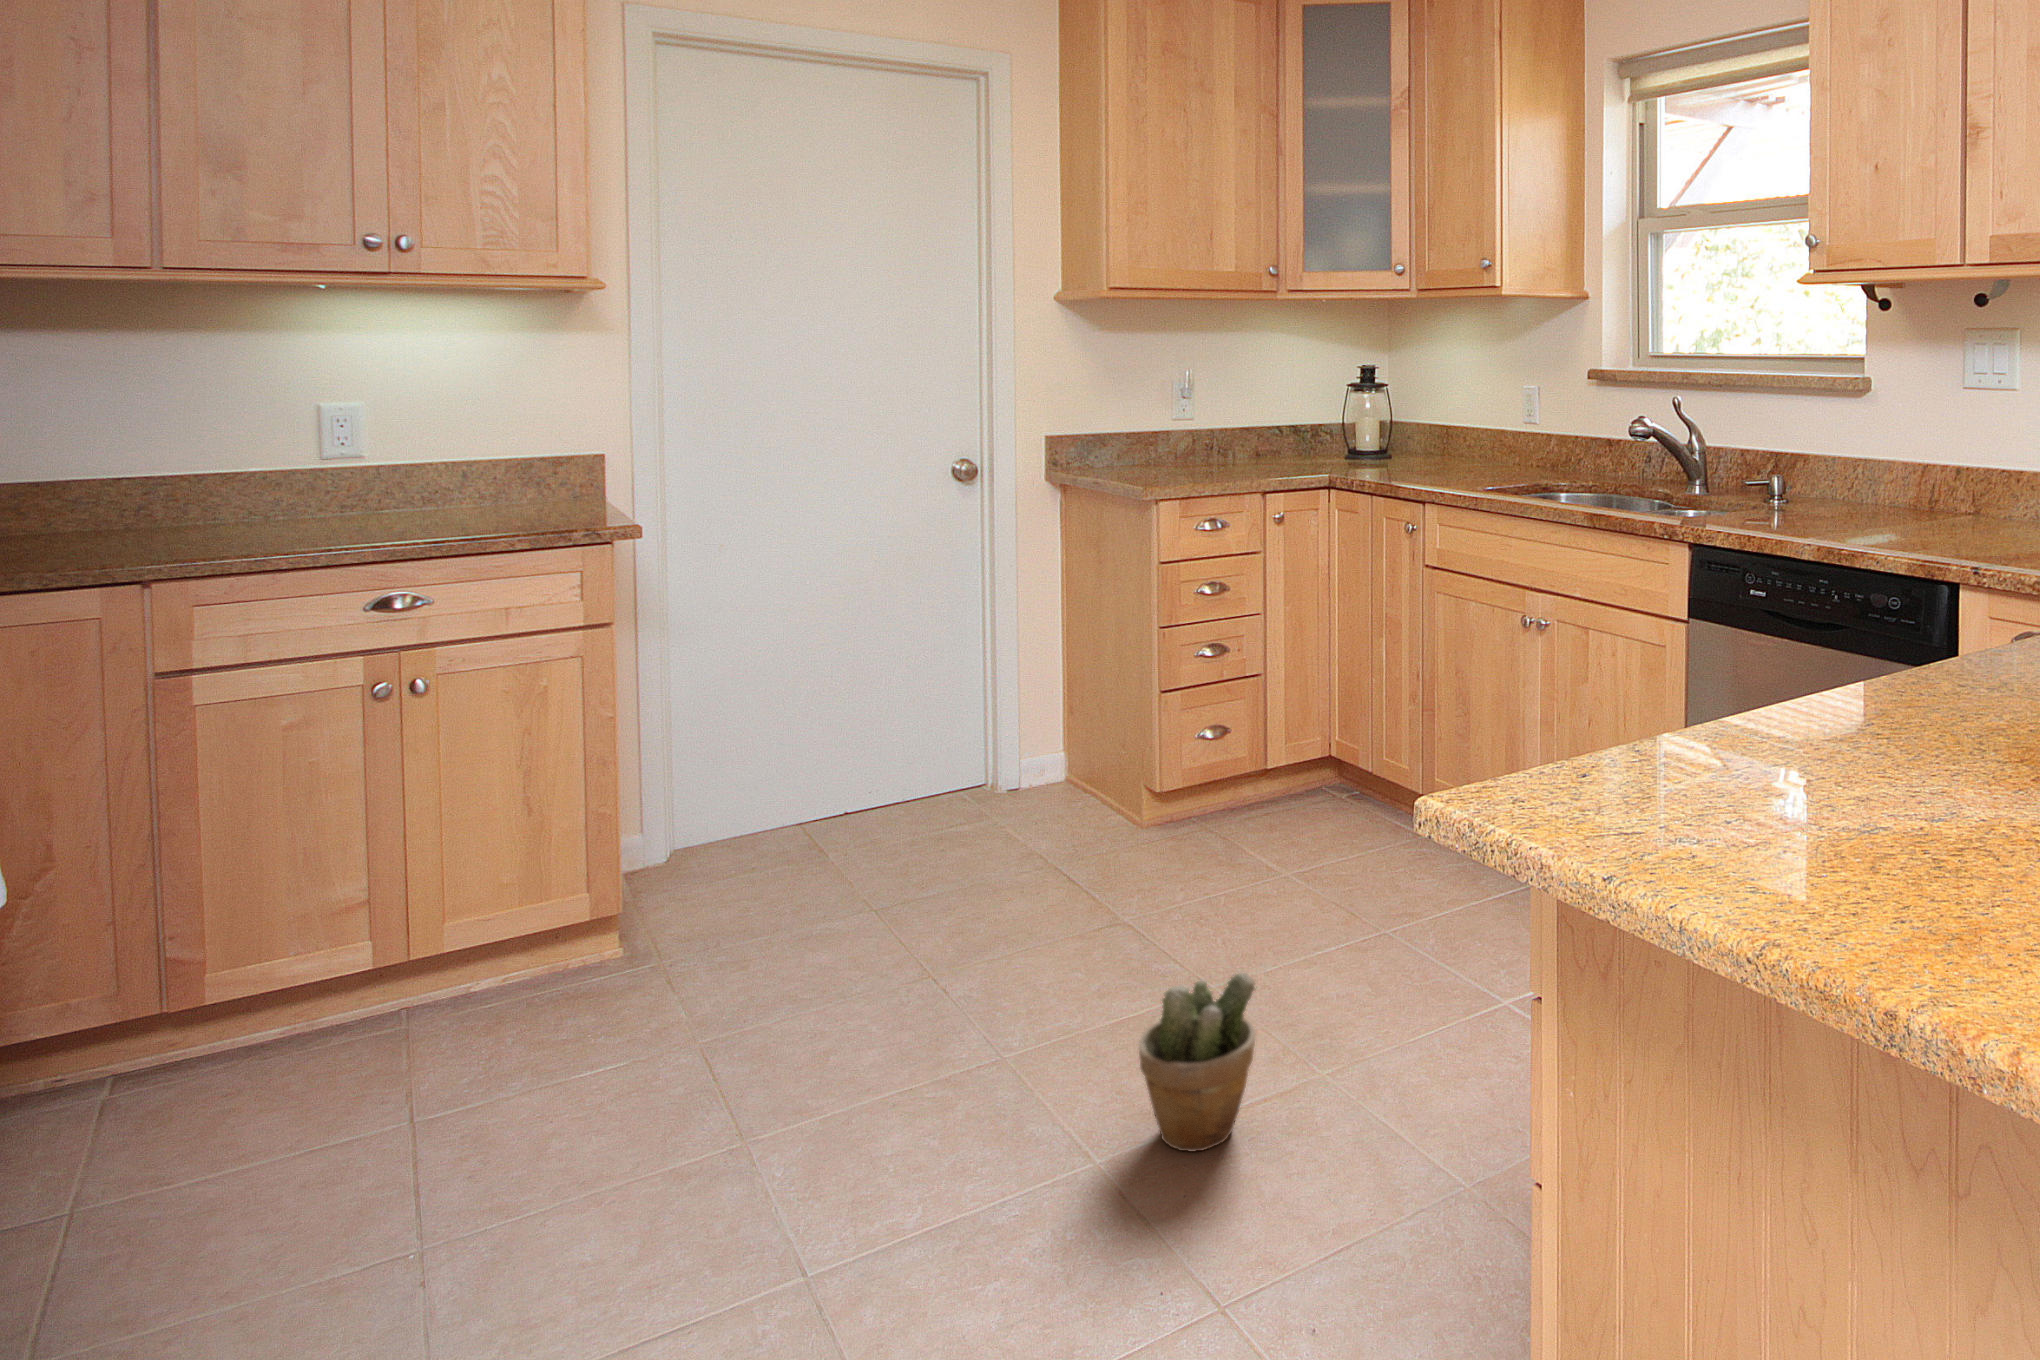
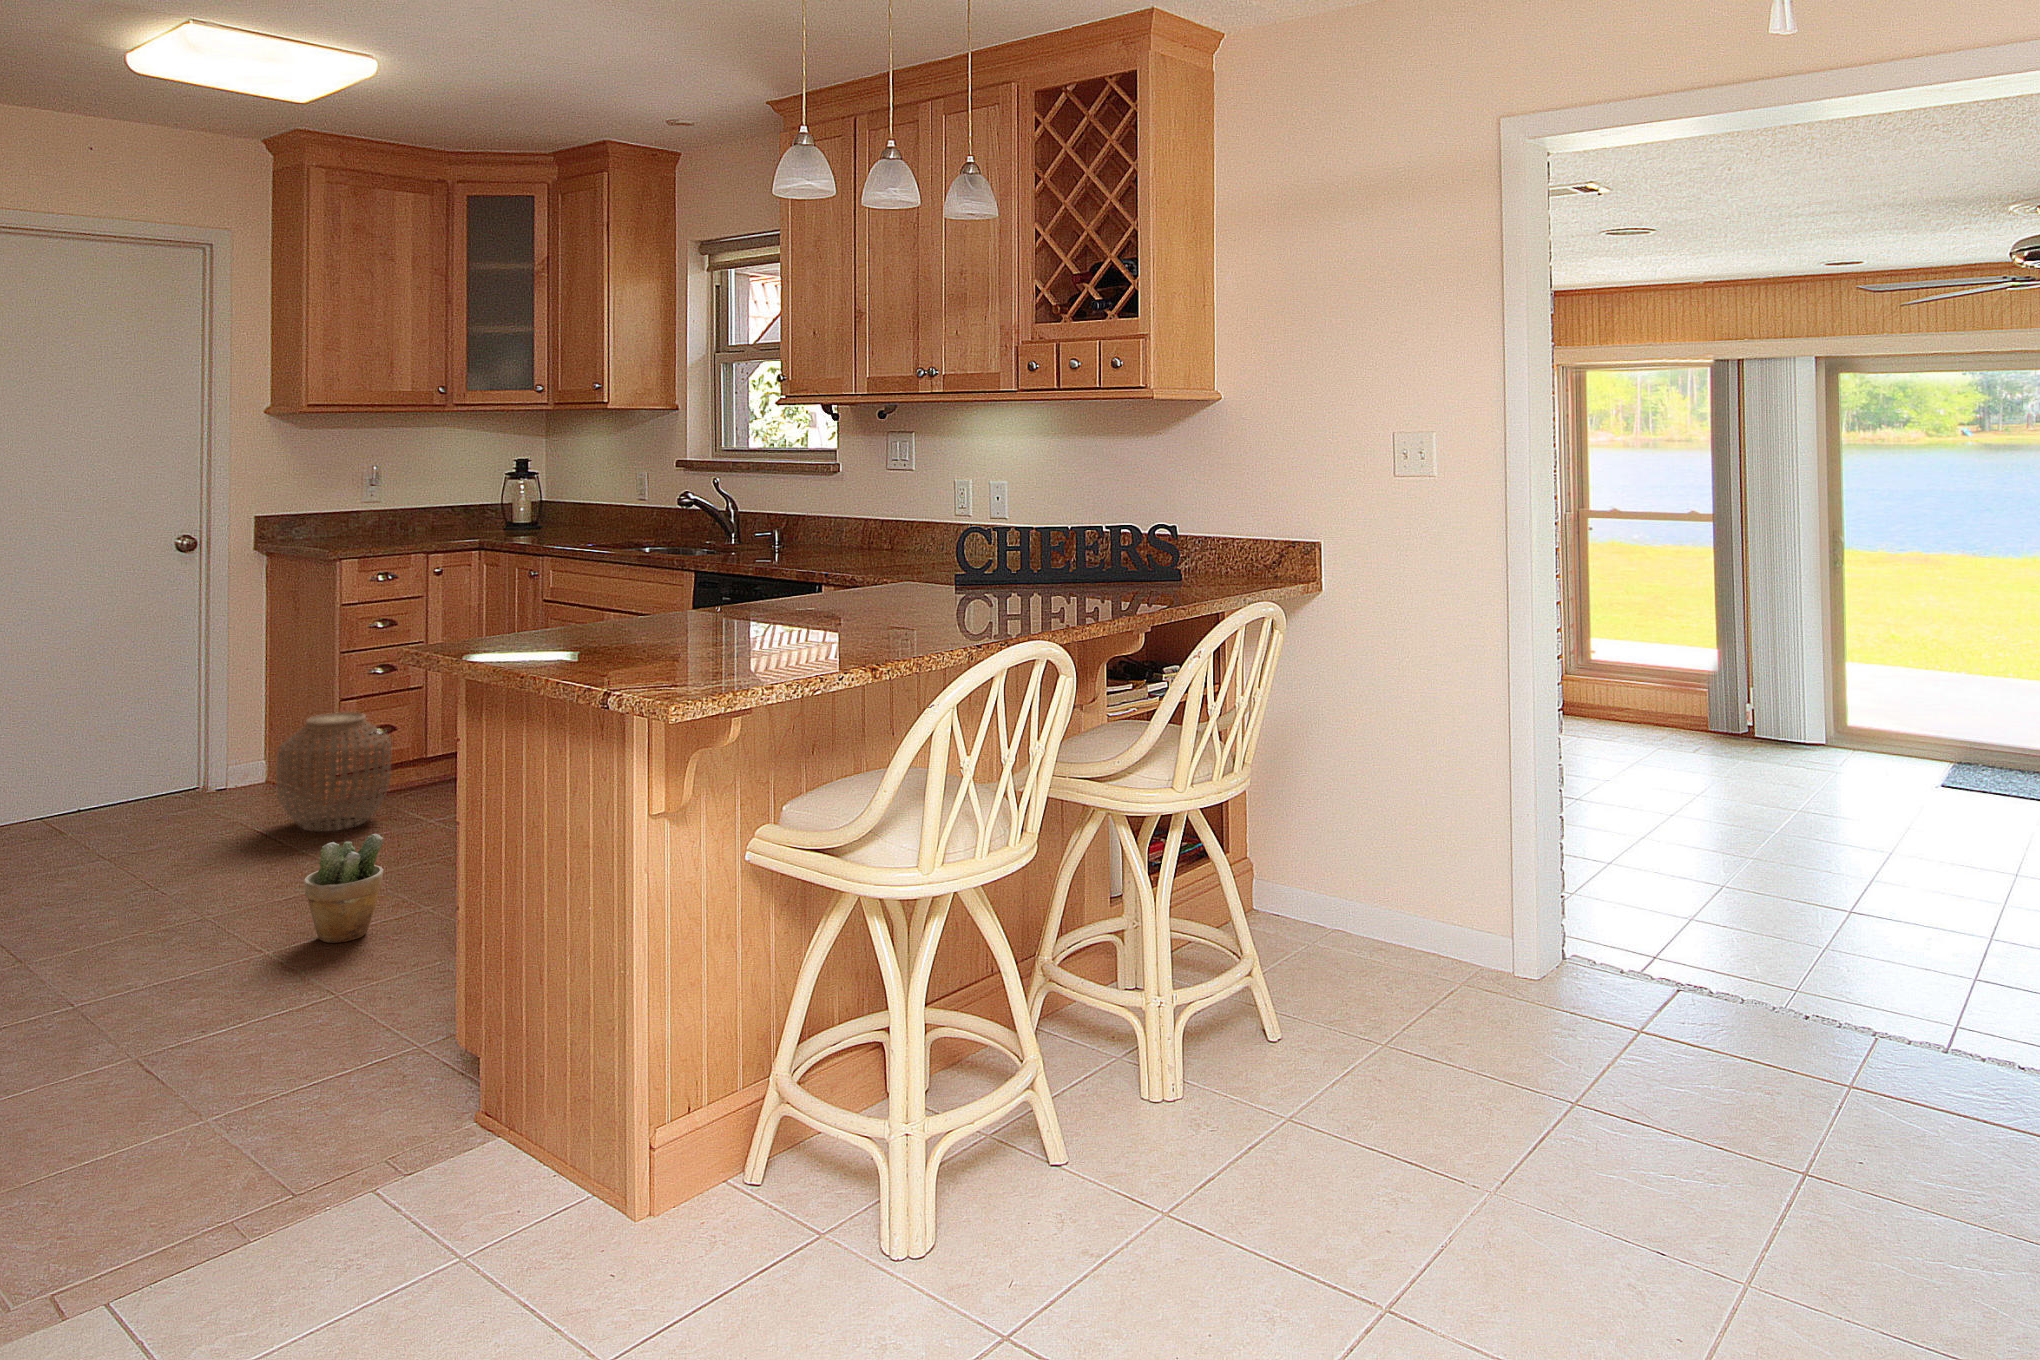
woven basket: none [1085,712,1230,881] -> present [277,712,391,831]

